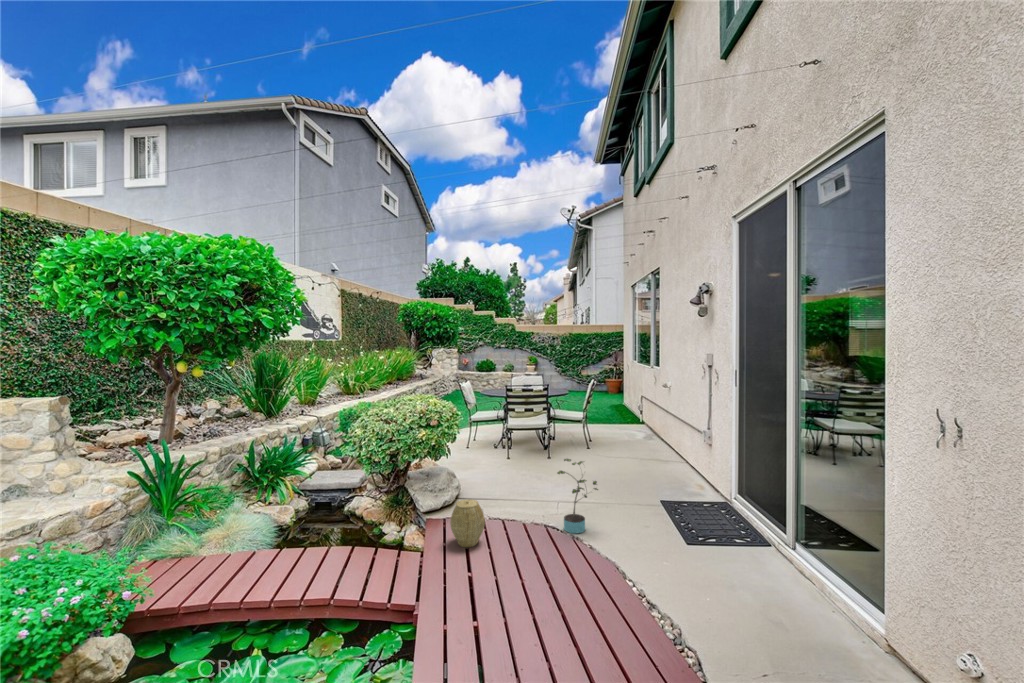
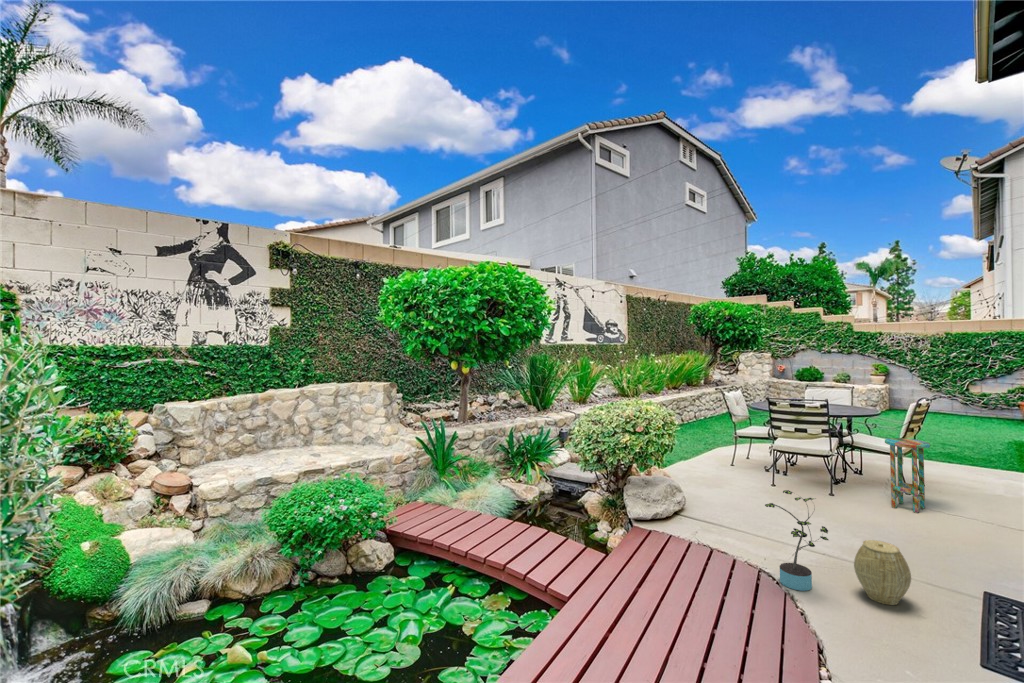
side table: none [582,410,607,461] -> present [885,438,930,513]
woven basket: present [450,499,485,547] -> present [854,540,911,605]

